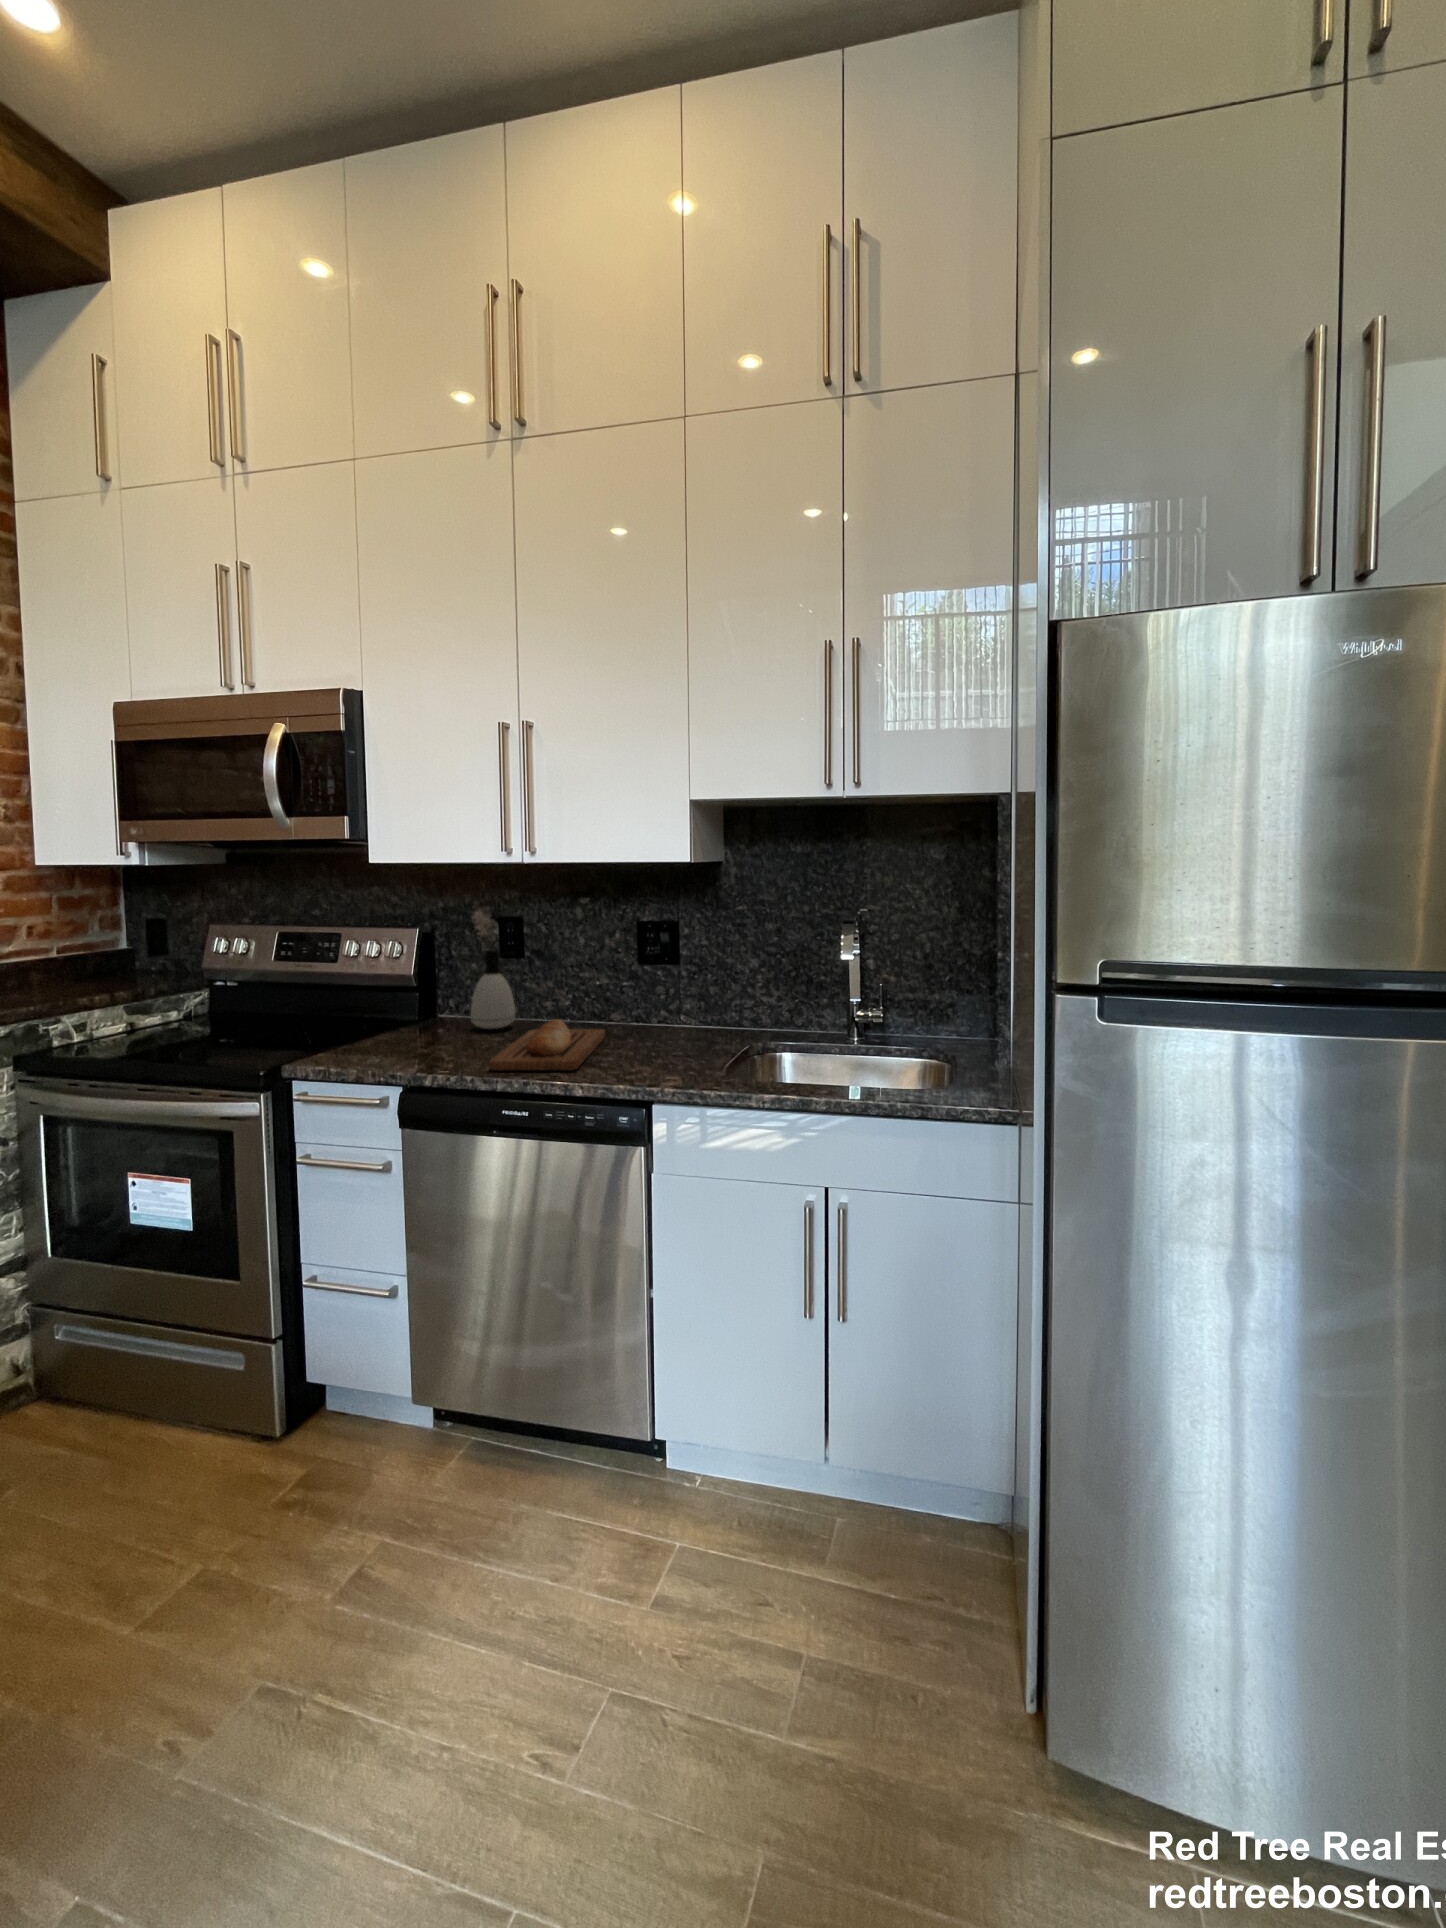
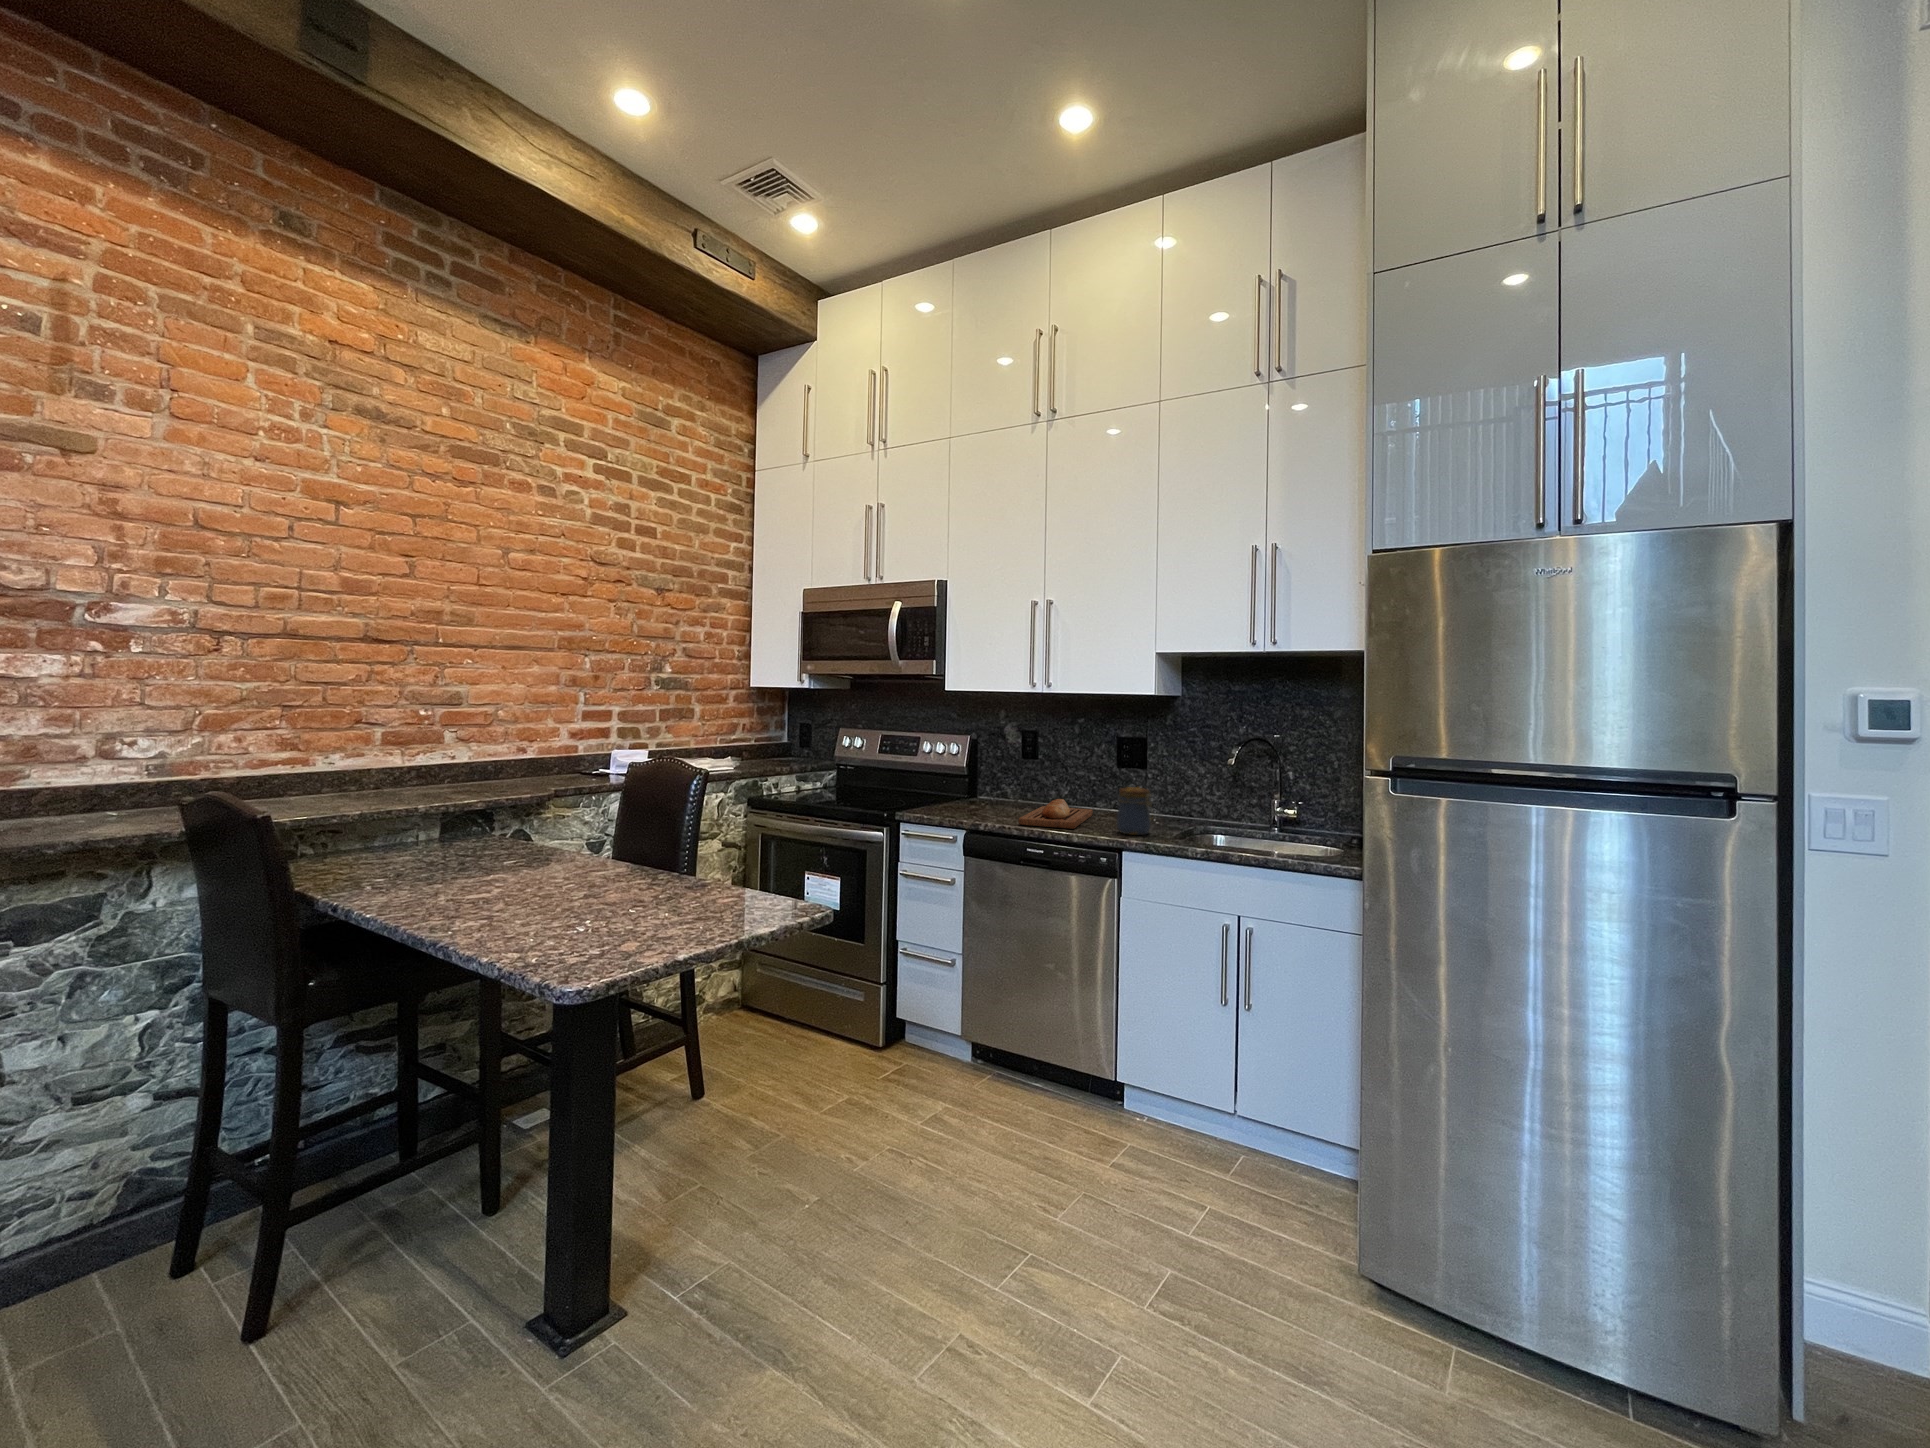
soap dispenser: present [471,949,515,1029] -> none [1002,751,1033,805]
jar: none [641,1001,693,1073] -> present [1117,787,1152,835]

